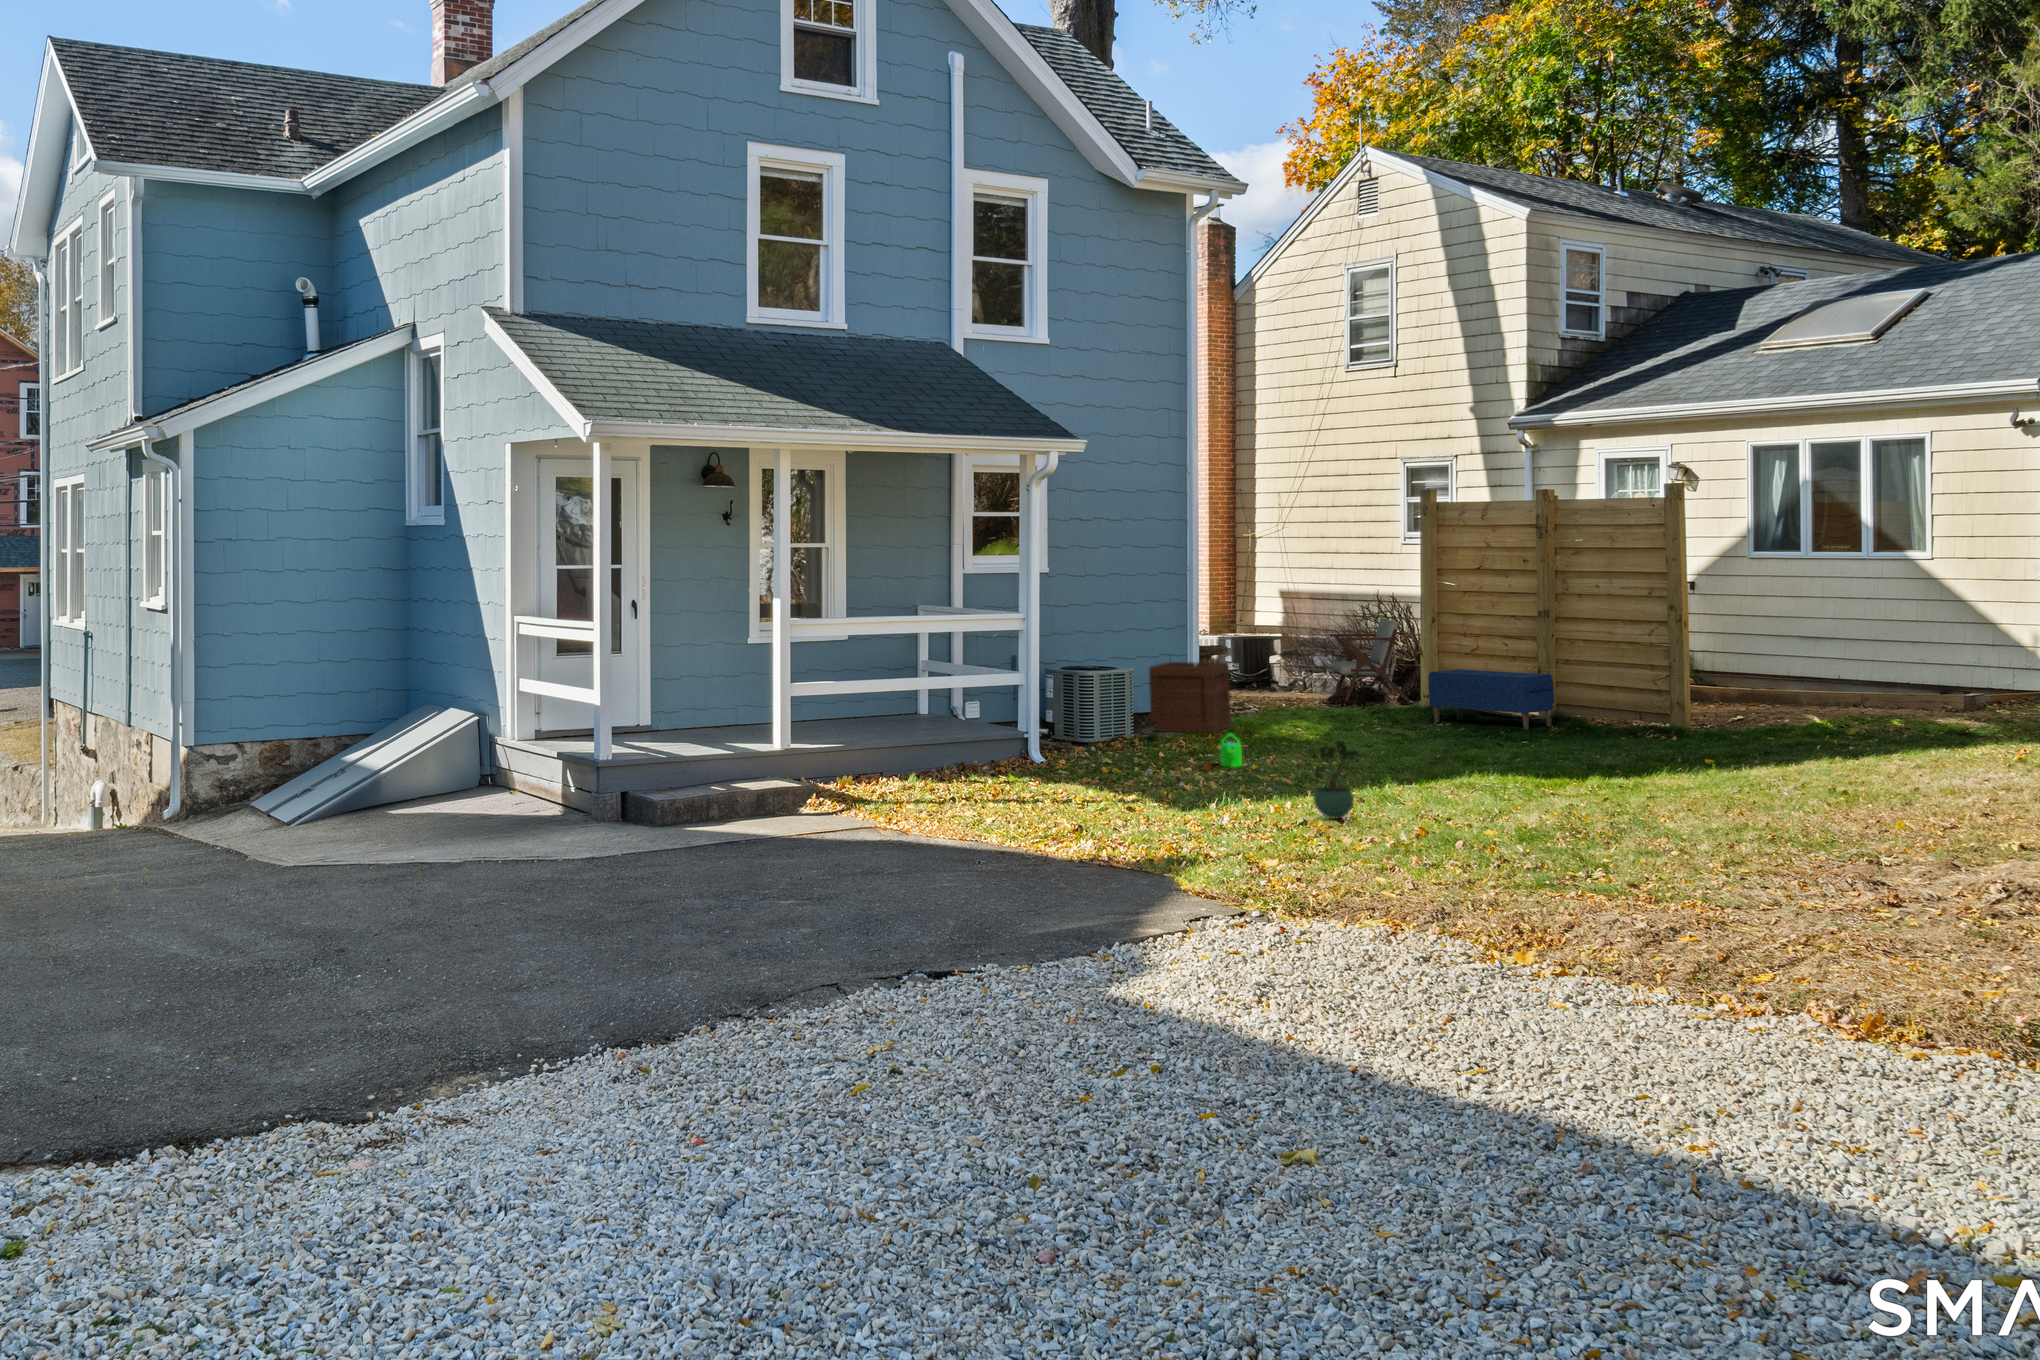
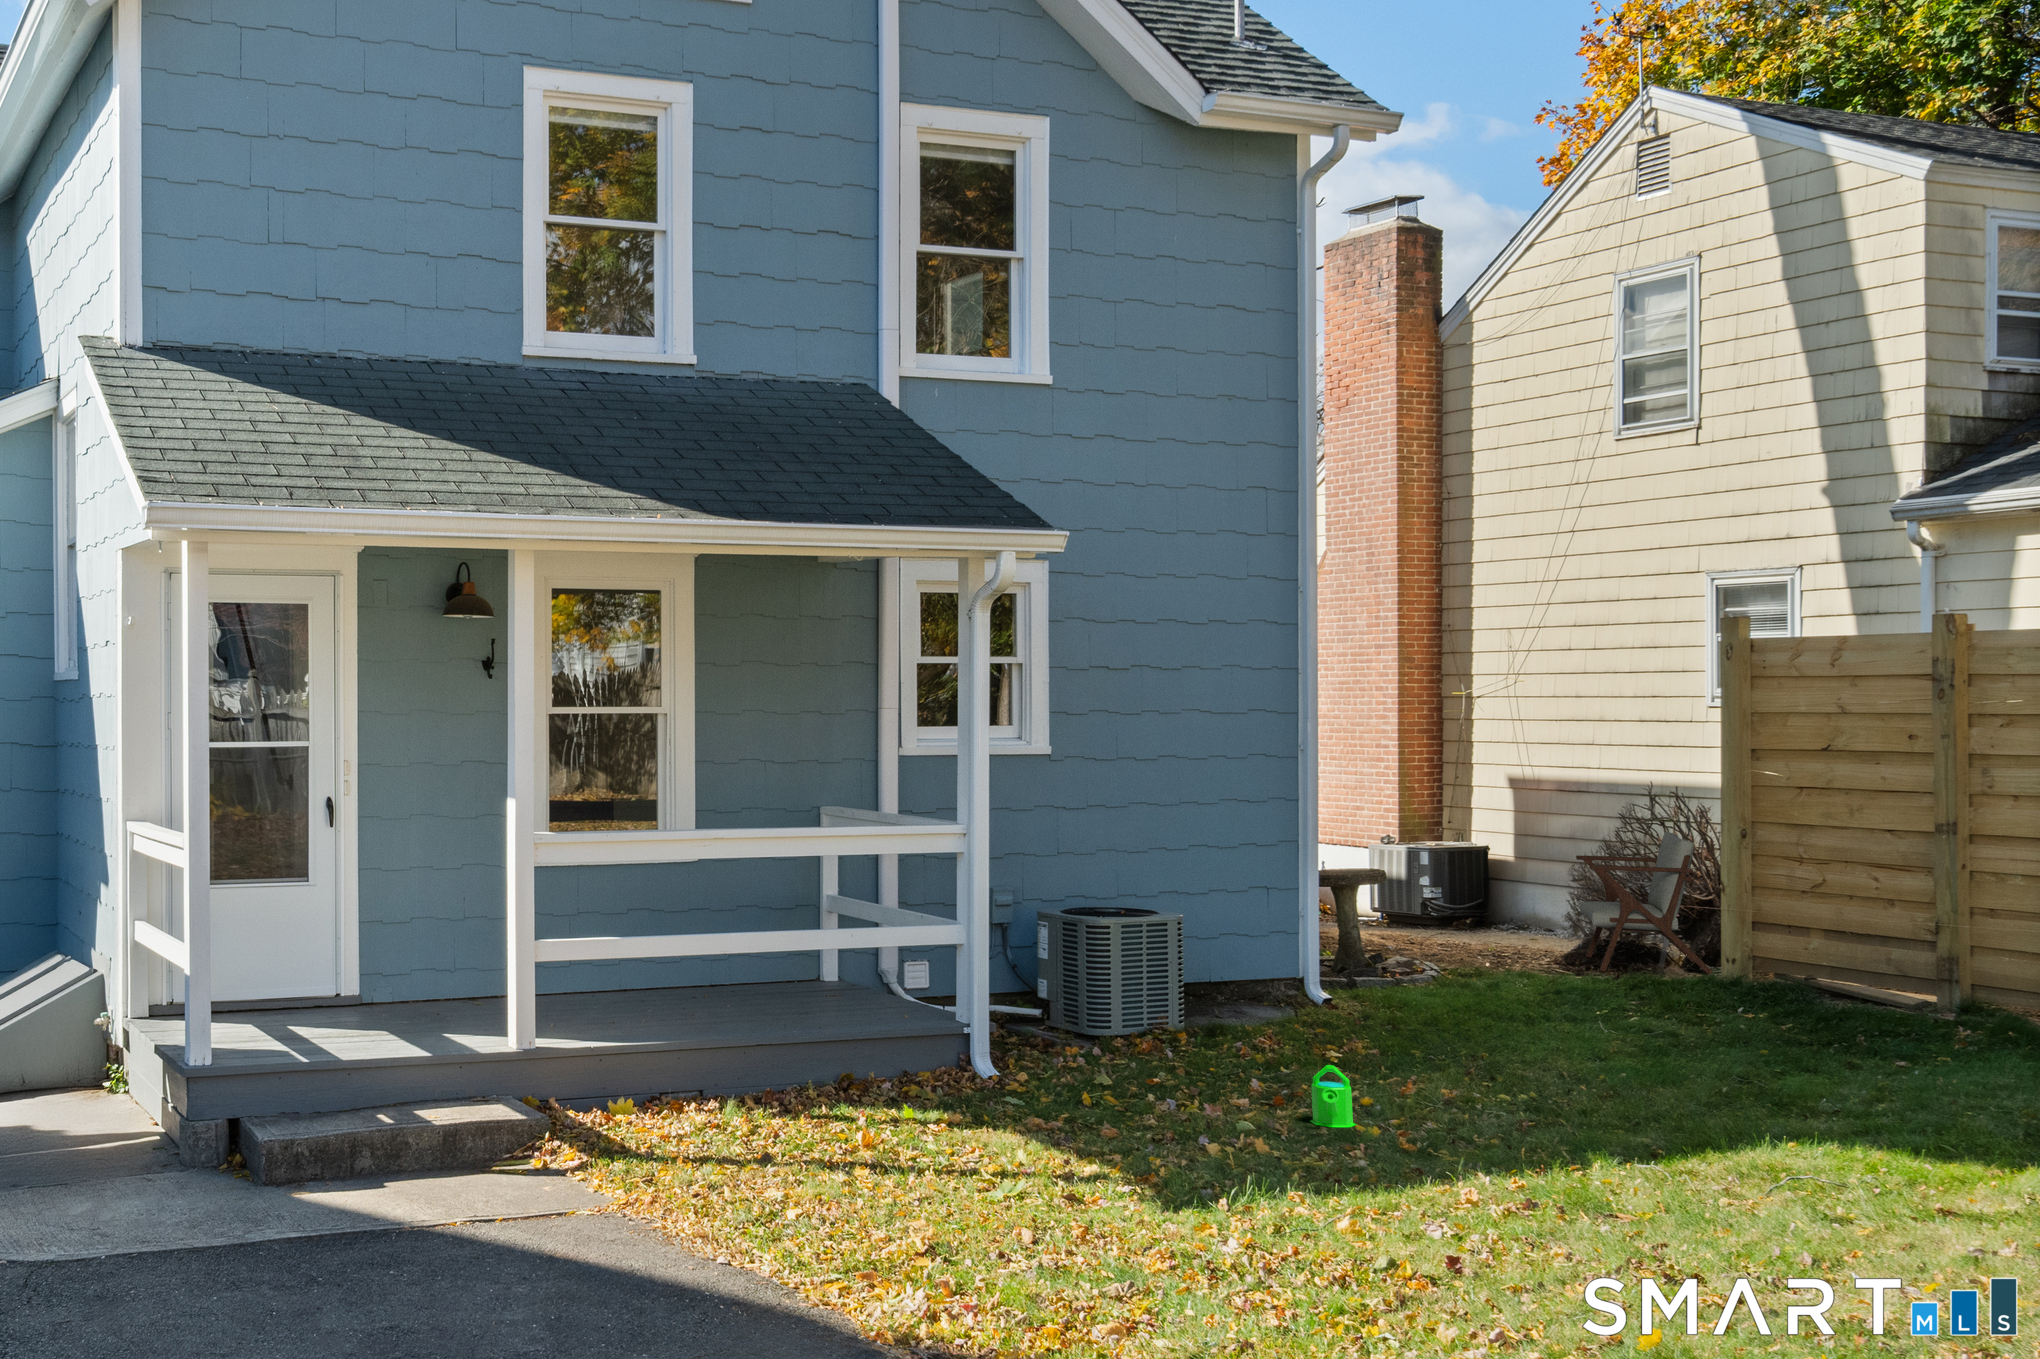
wooden crate: present [1149,662,1231,733] -> none [1229,905,1377,1035]
bench: present [1428,669,1555,729] -> none [1737,940,1981,1063]
potted plant: present [1313,740,1358,819] -> none [1428,1149,1524,1313]

